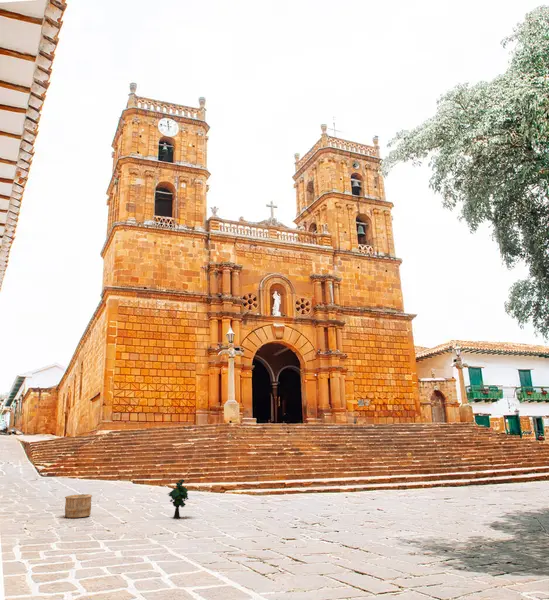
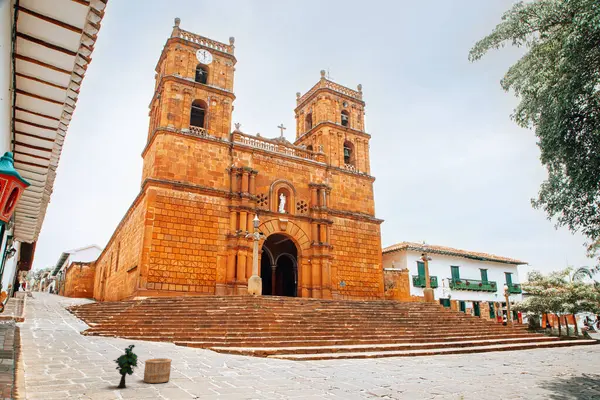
decorative plant: present [168,479,188,518] -> present [113,345,138,388]

